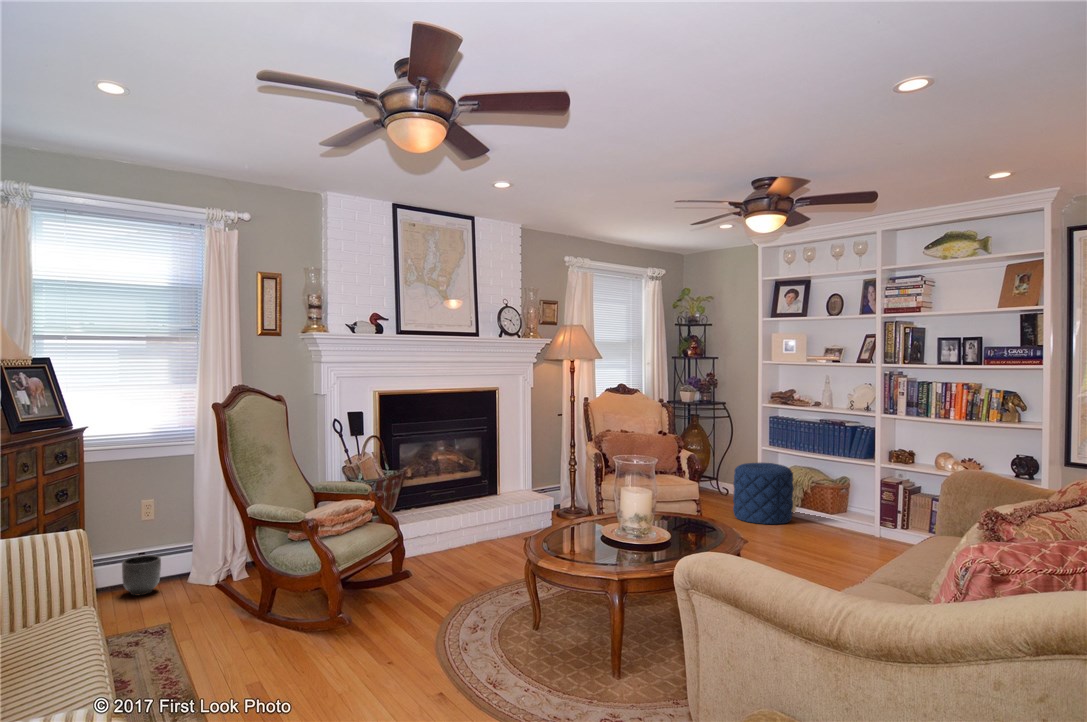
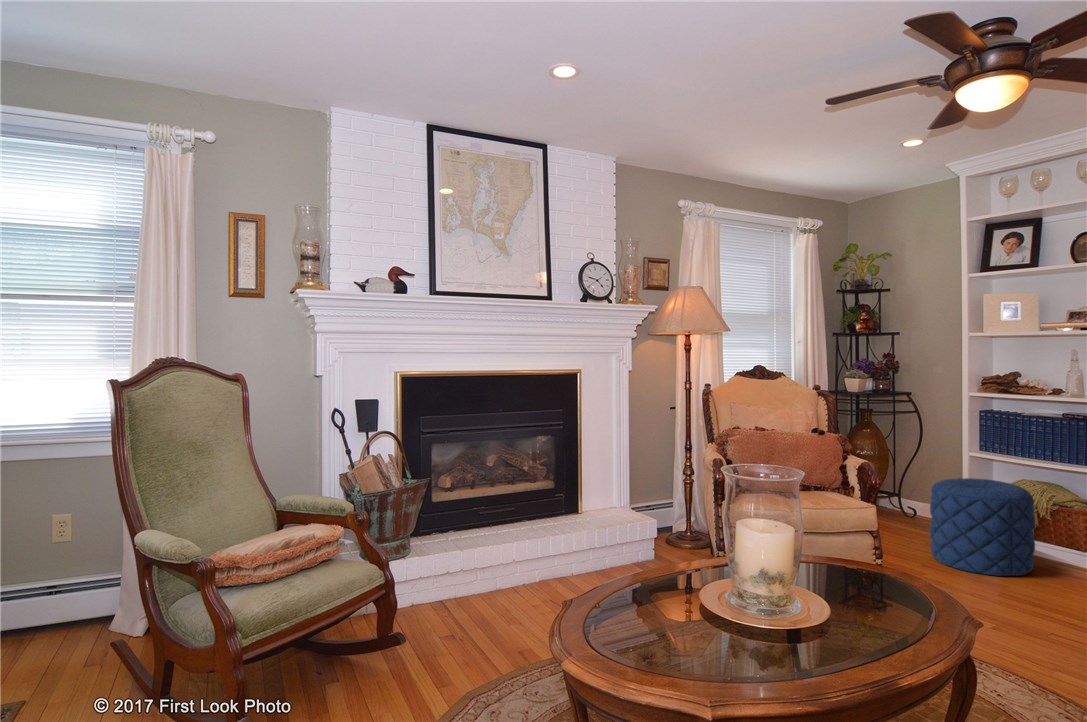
planter: present [122,555,161,595] -> none [27,585,85,642]

